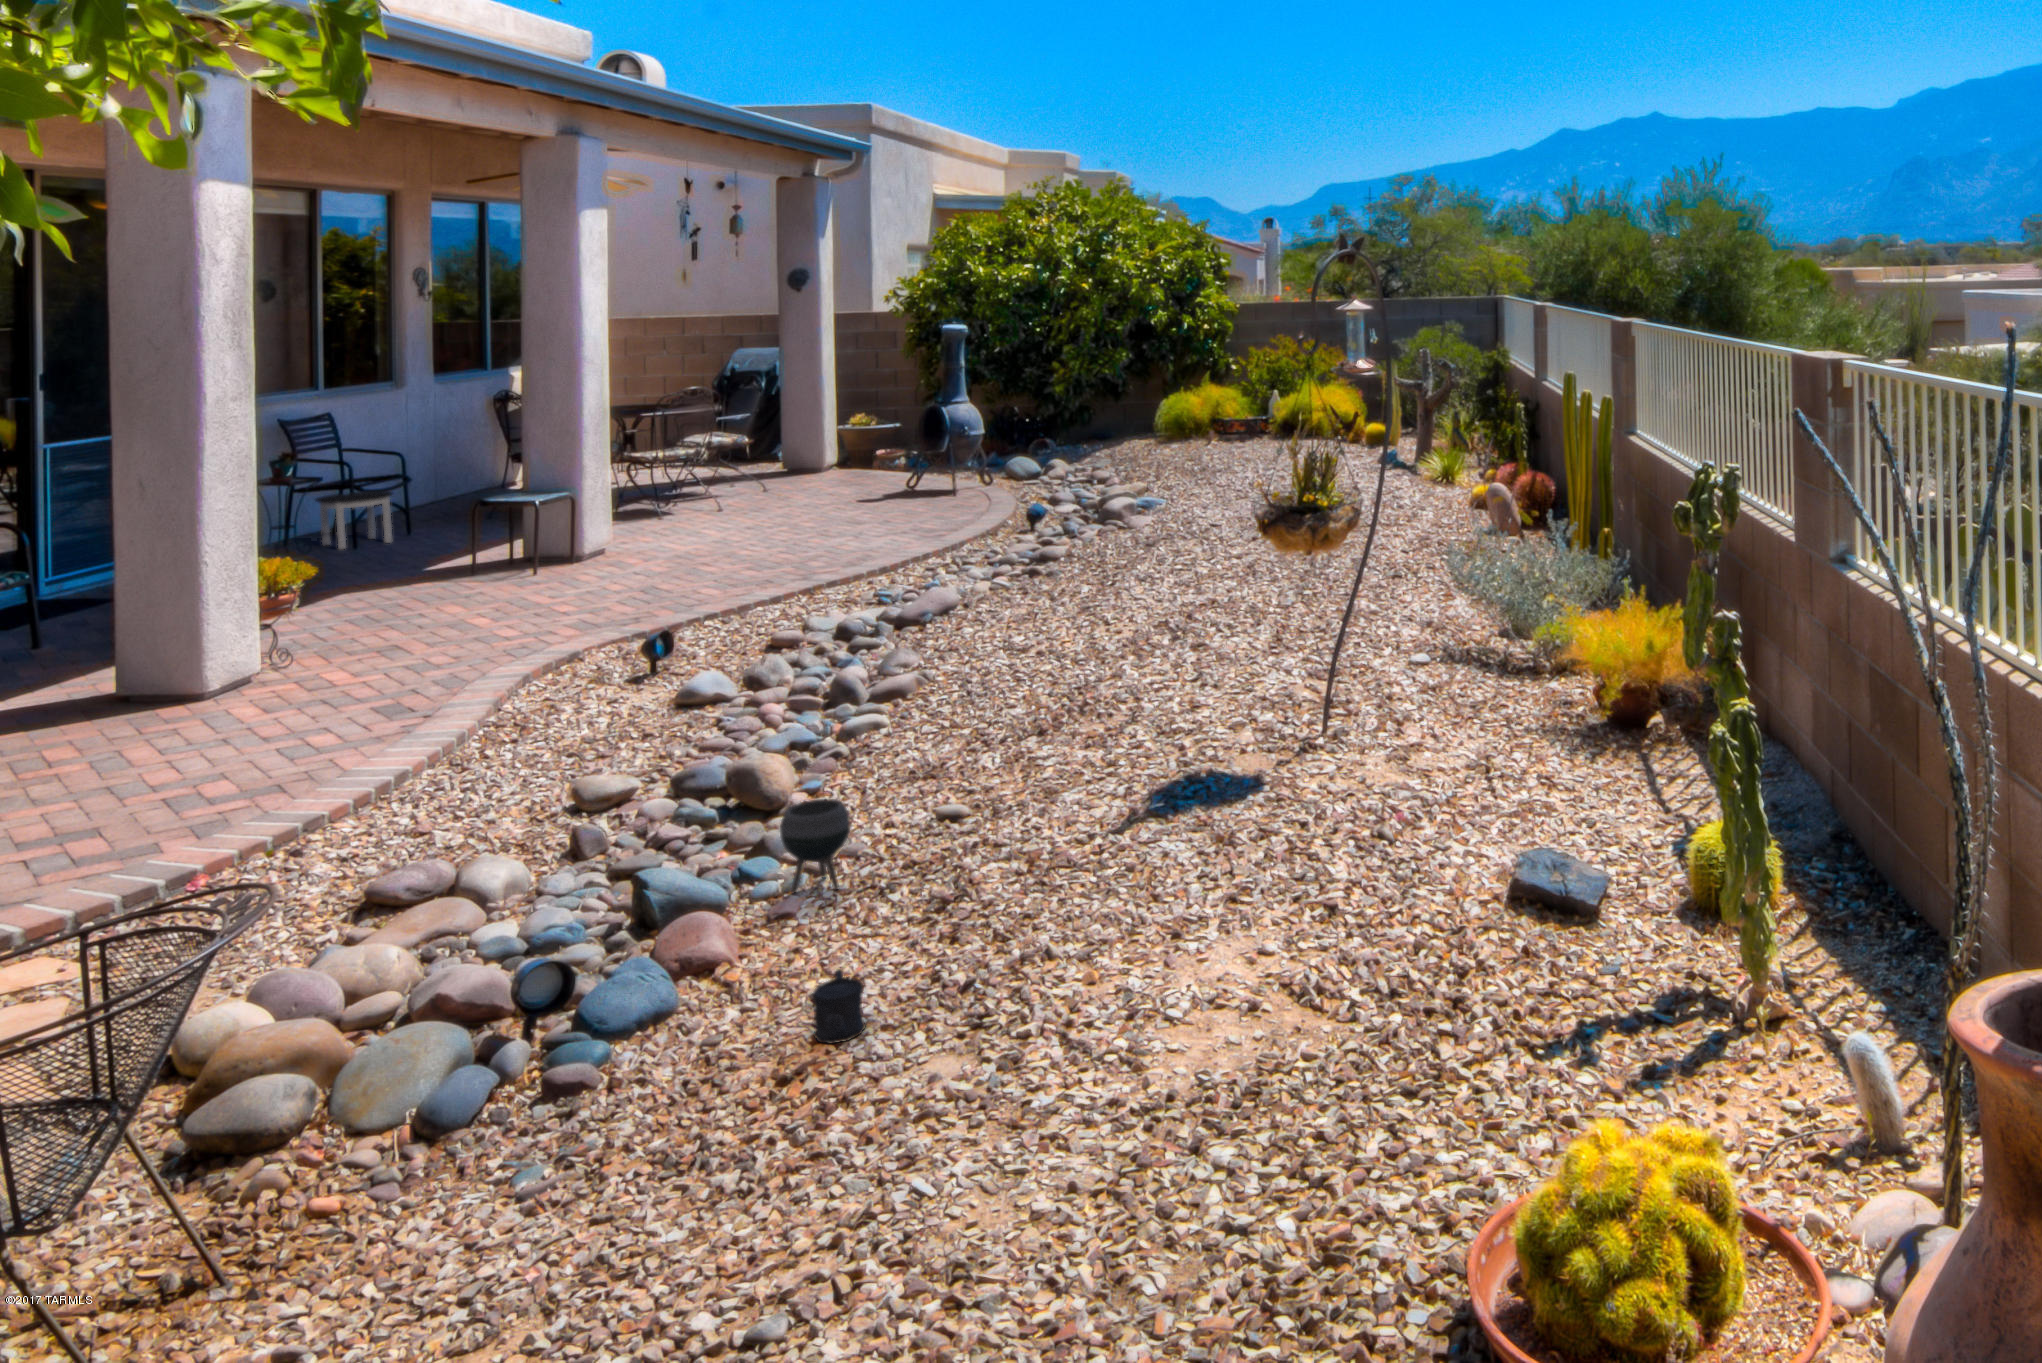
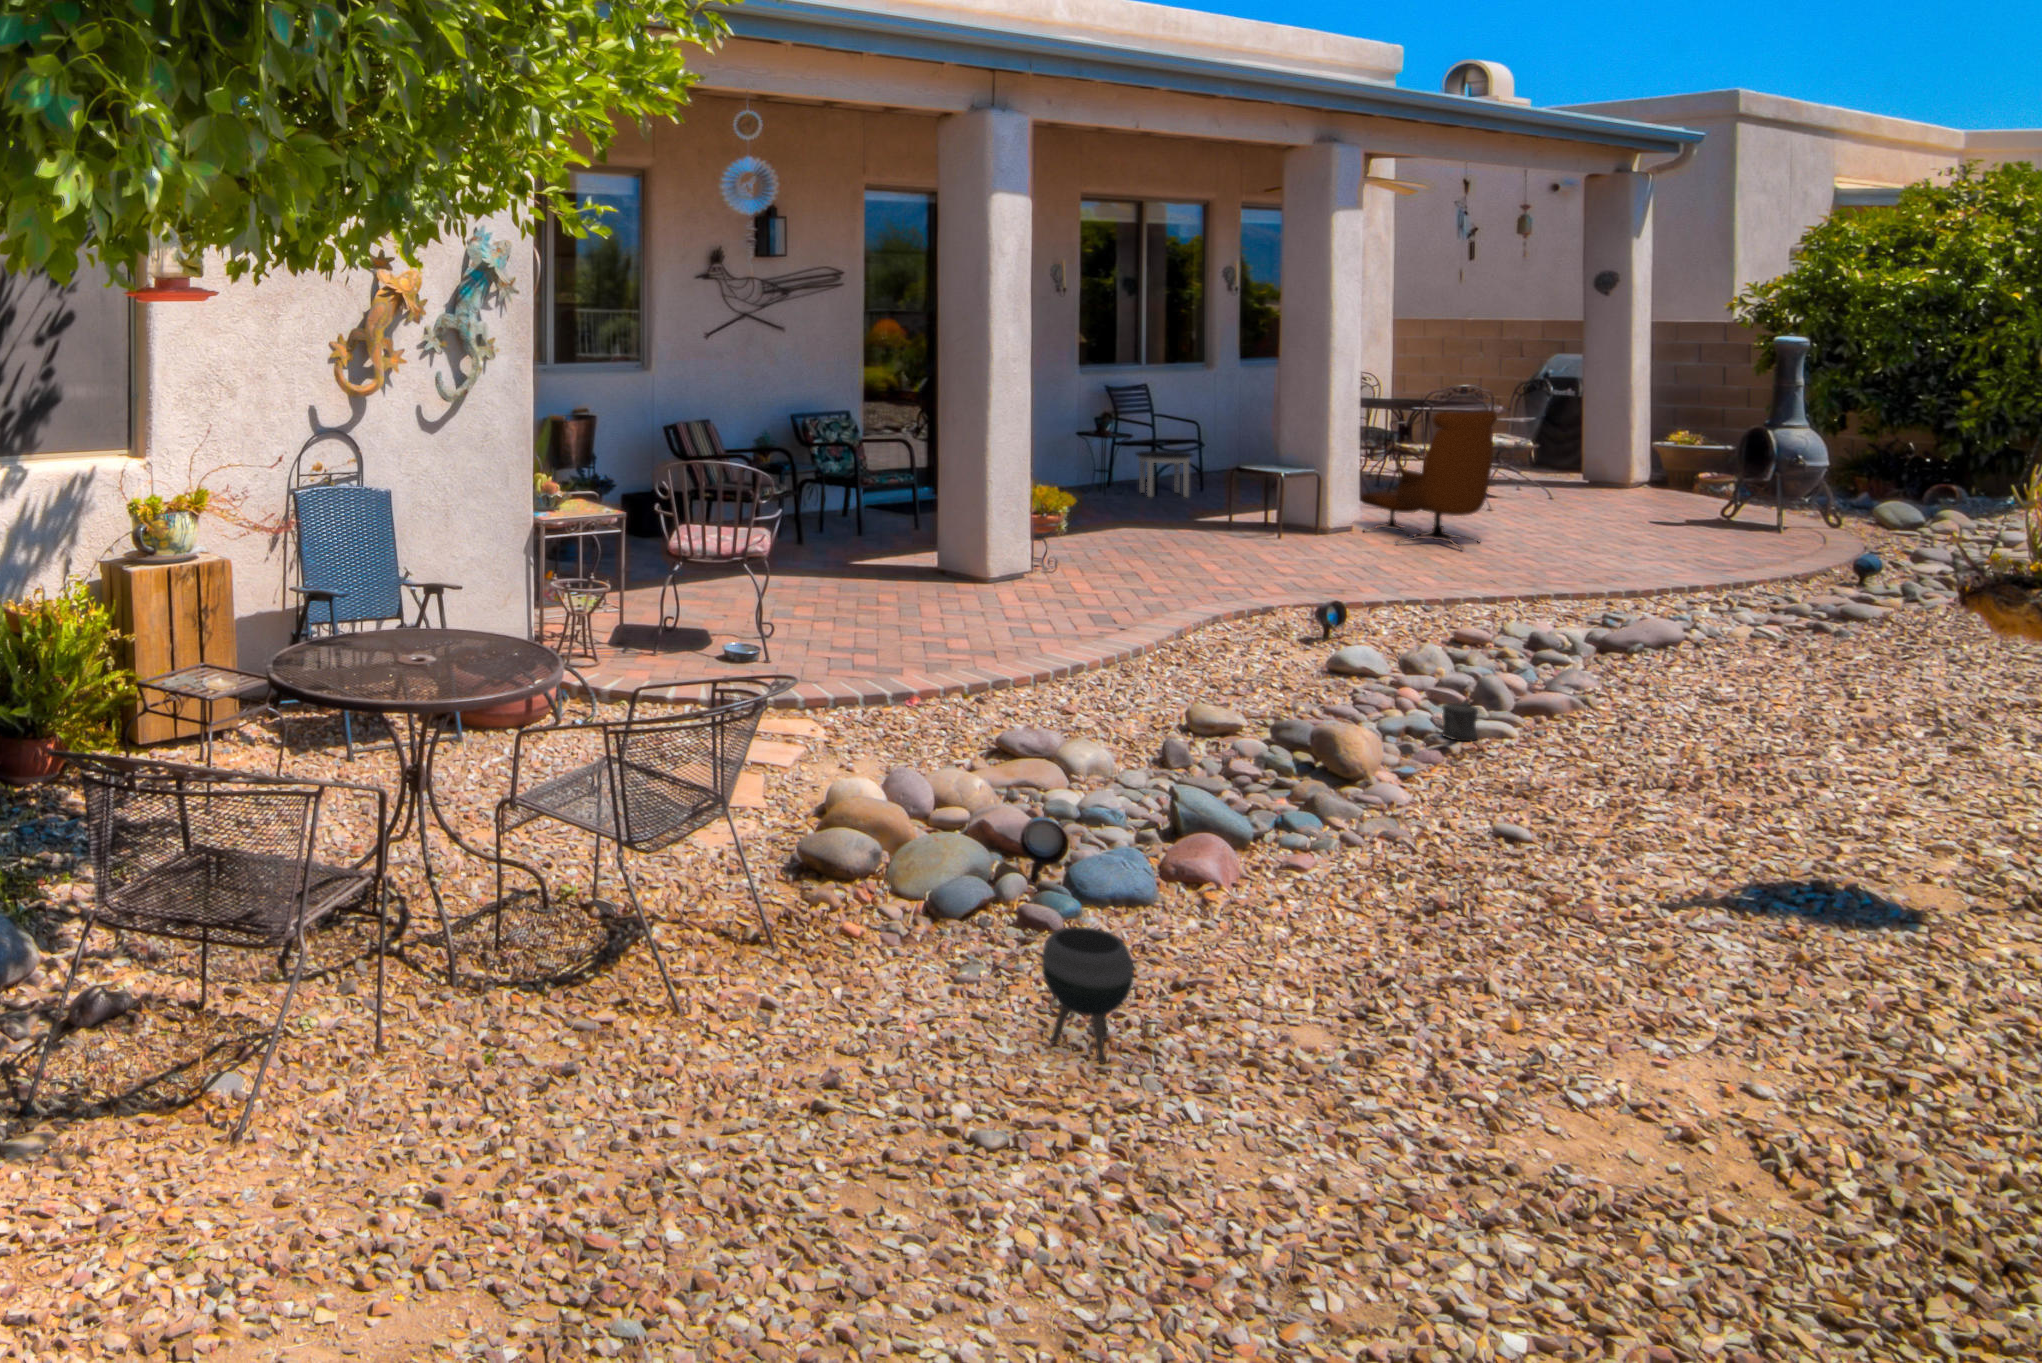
lounge chair: none [614,417,751,559] -> present [1361,411,1497,550]
planter: present [780,799,850,893] -> present [1042,927,1134,1063]
watering can: present [812,969,866,1044] -> present [1442,701,1478,741]

